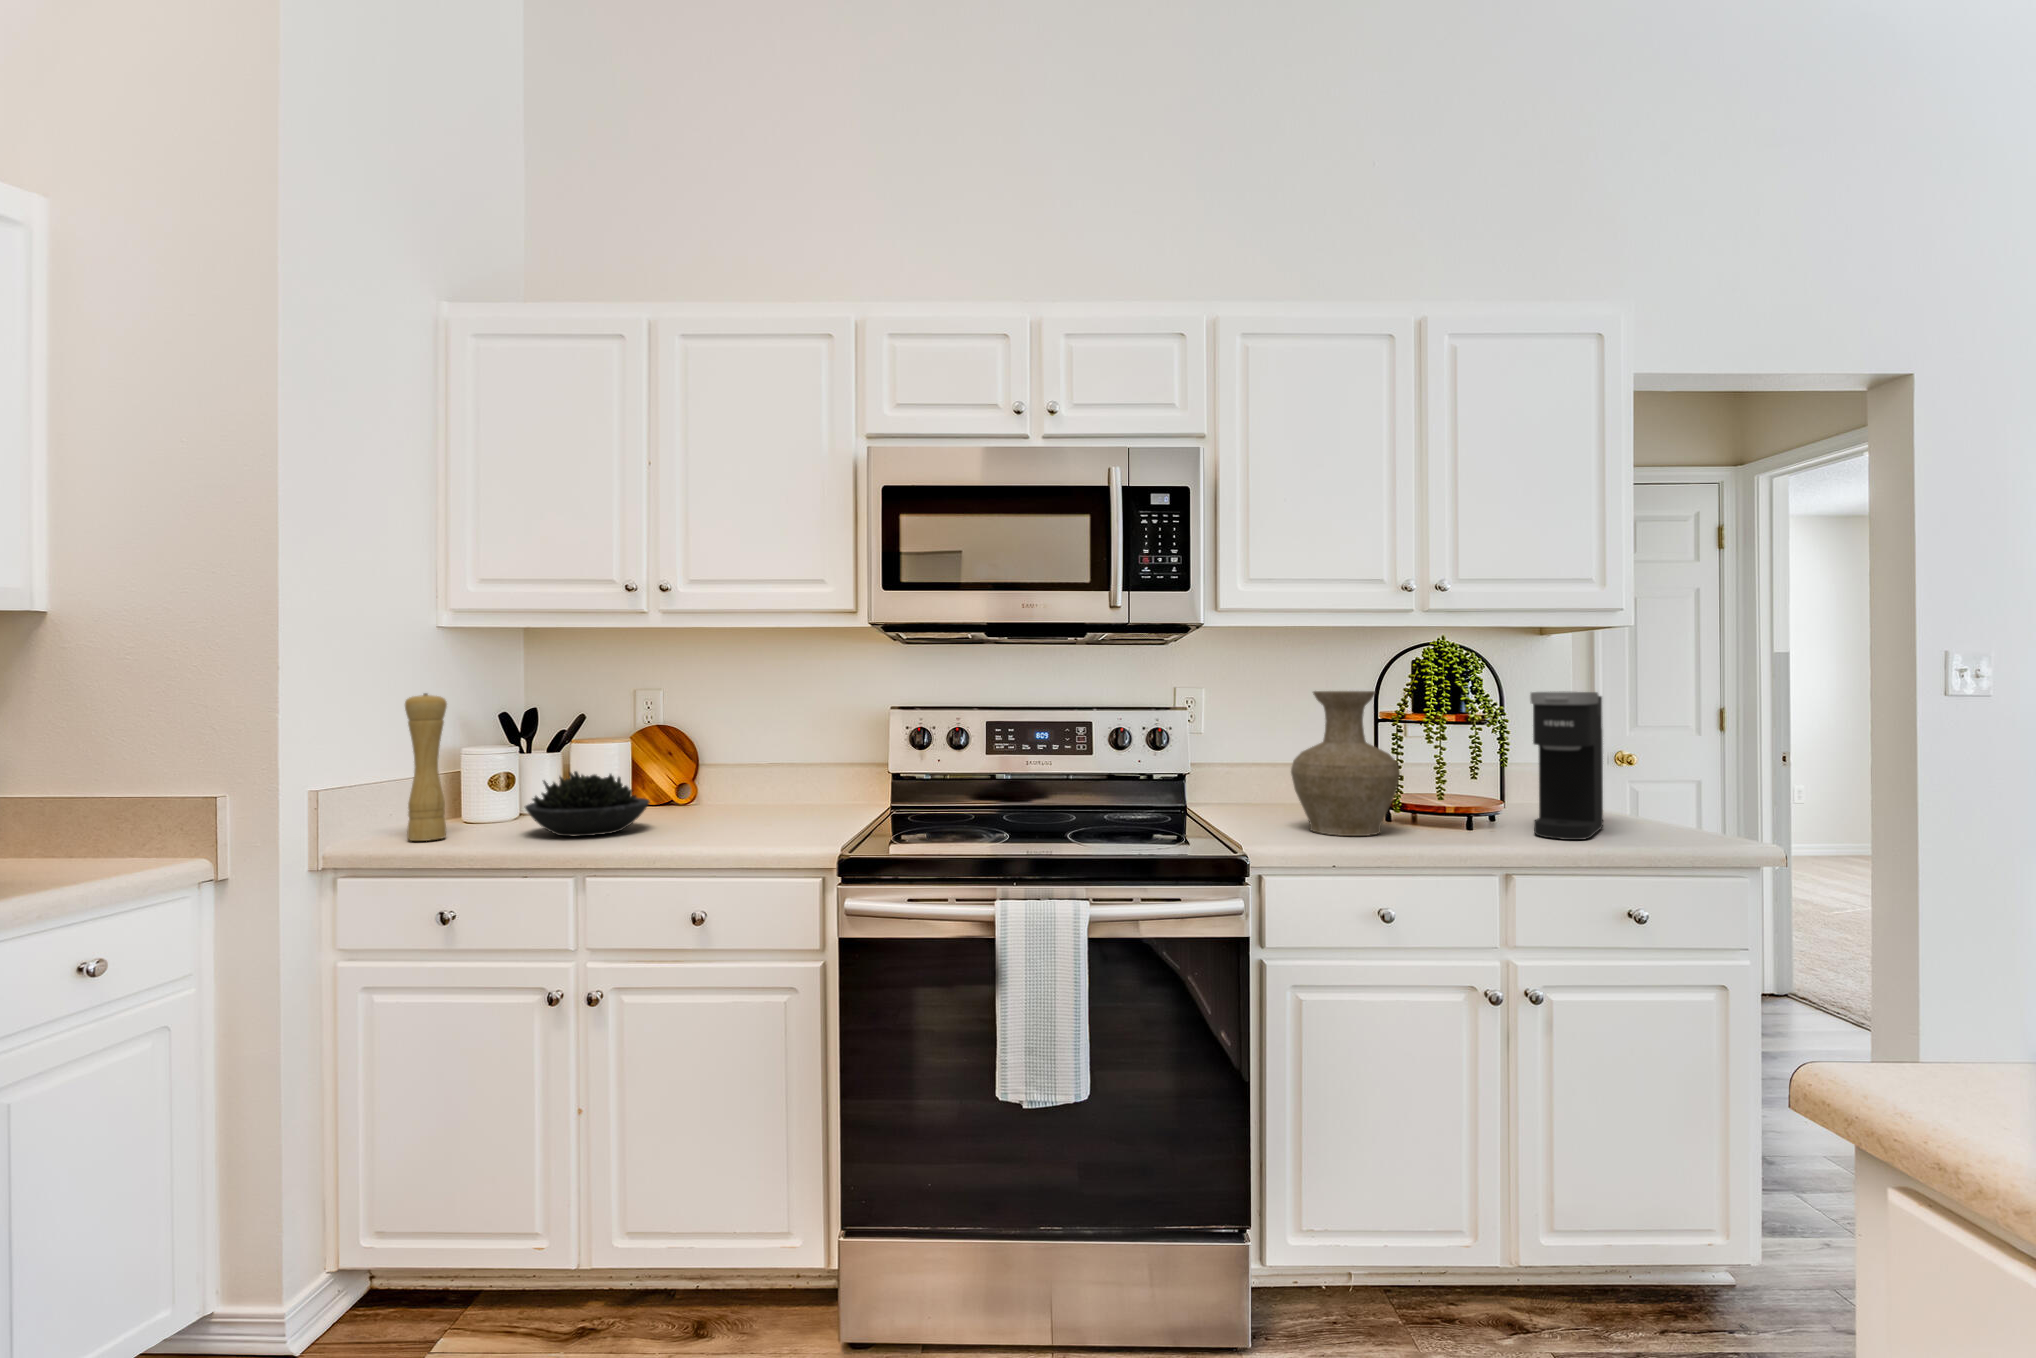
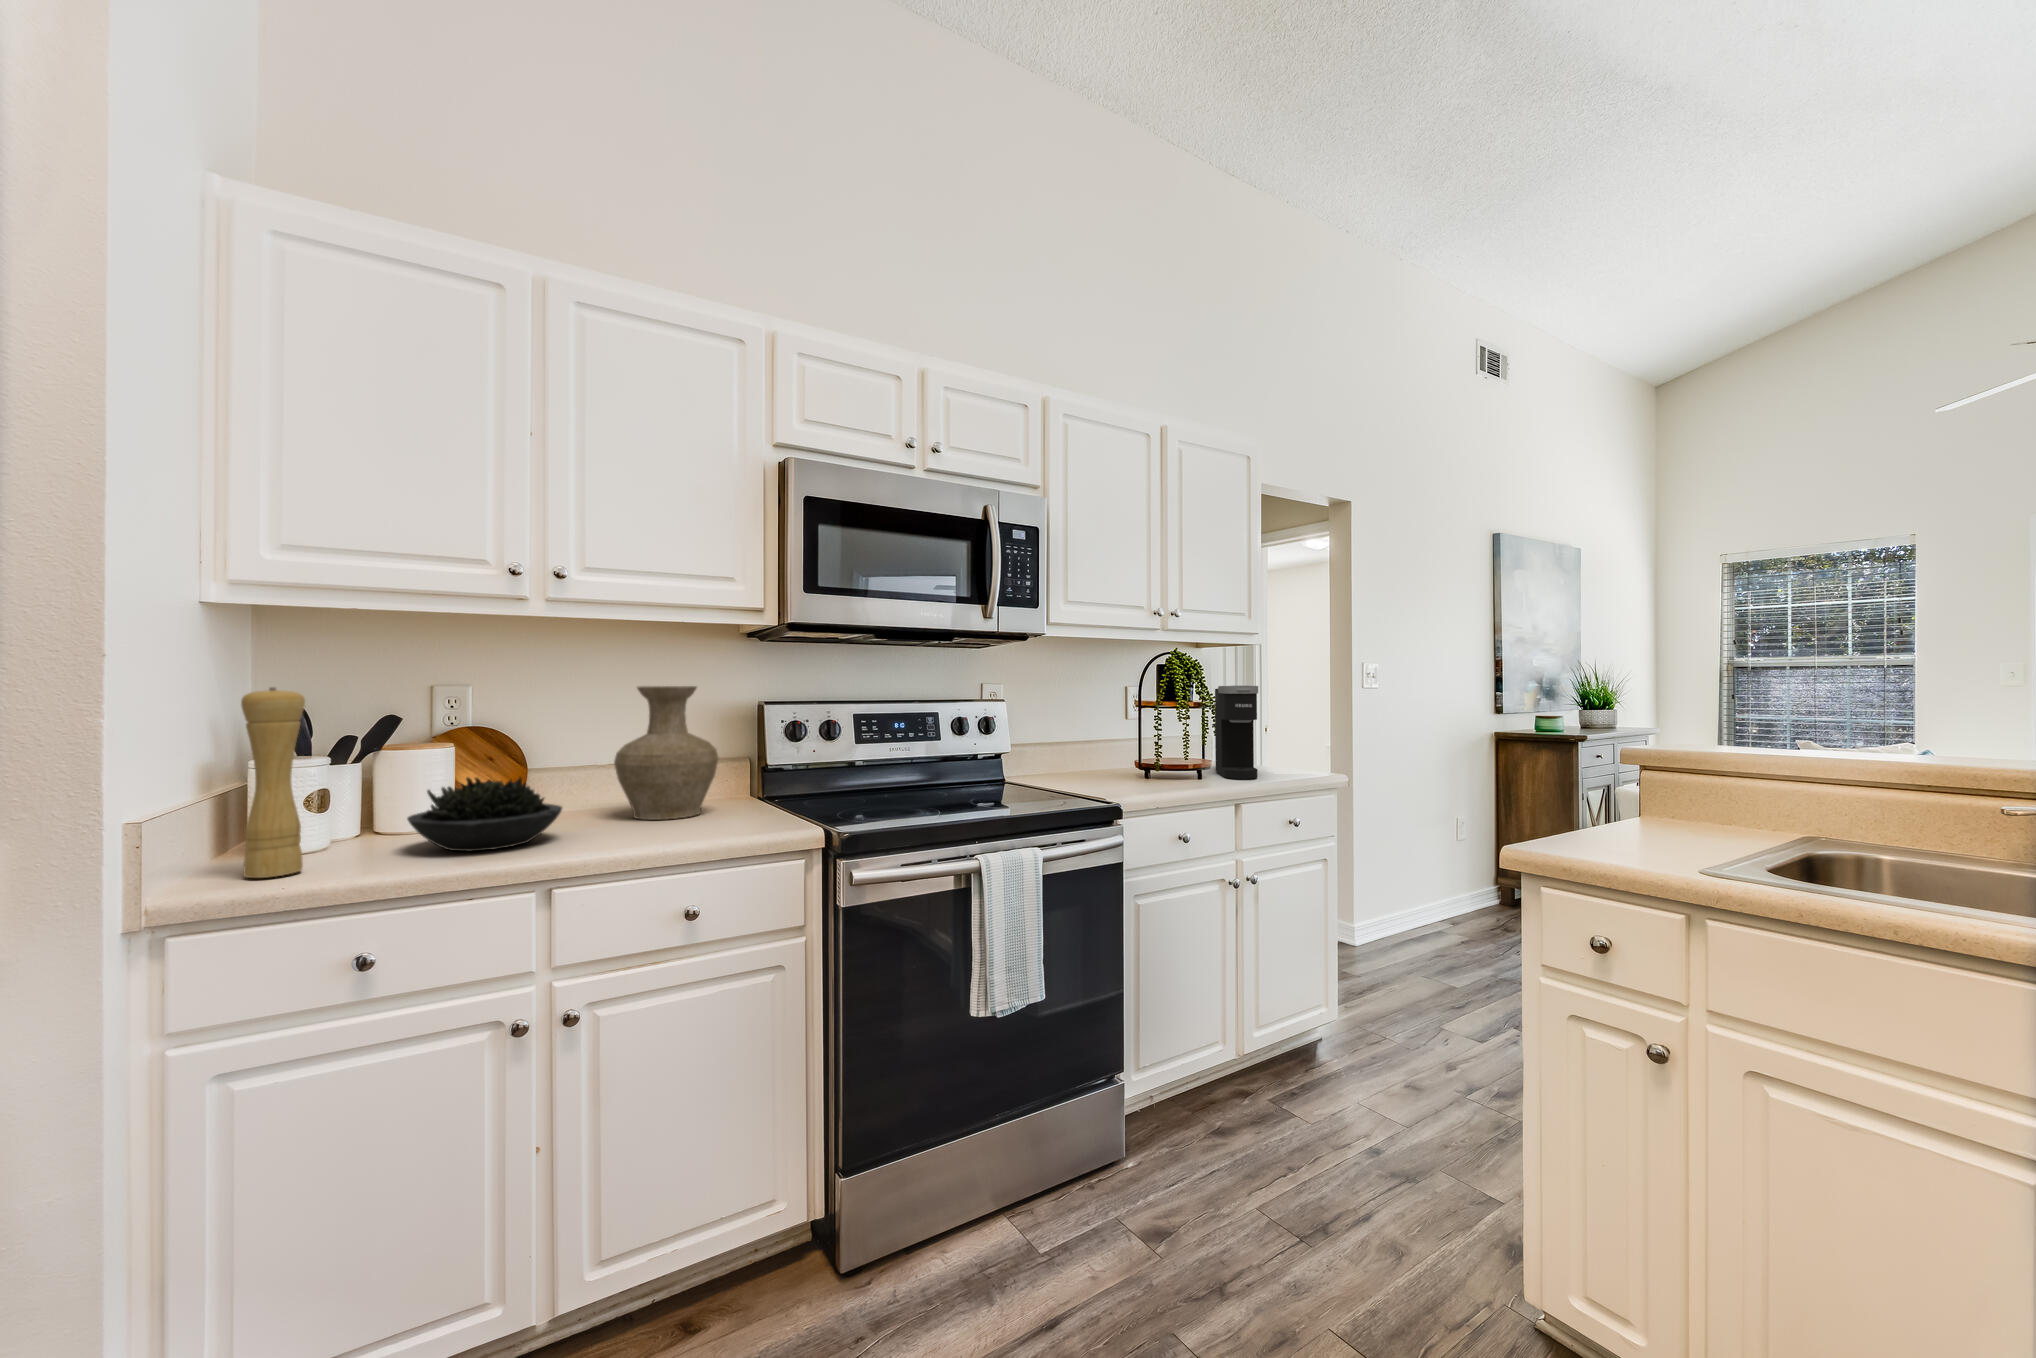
vase: present [1291,691,1400,836] -> present [614,686,718,820]

